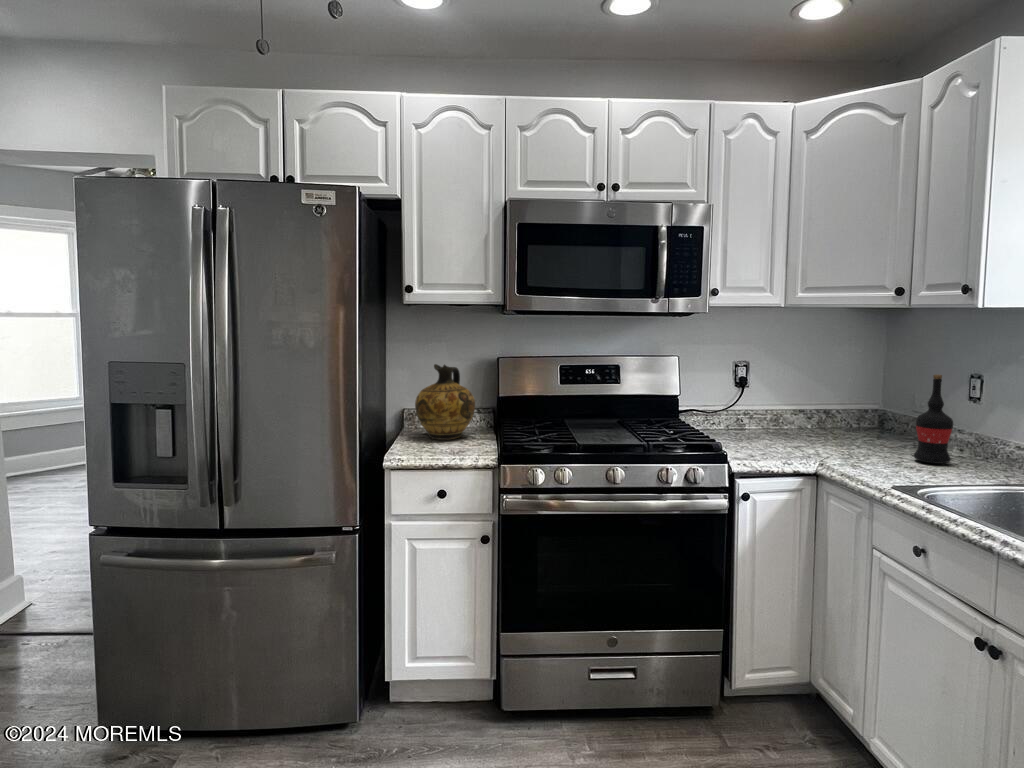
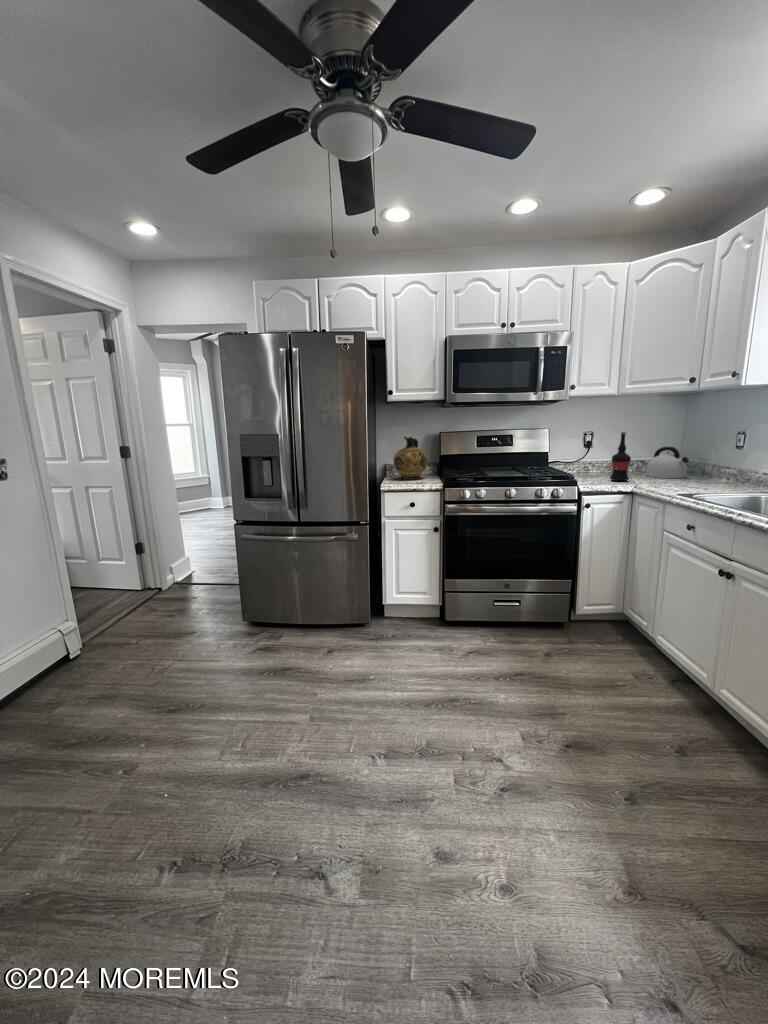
wine bottle: present [914,374,953,464] -> present [610,432,631,481]
kettle: none [831,392,898,445] -> present [646,447,689,478]

